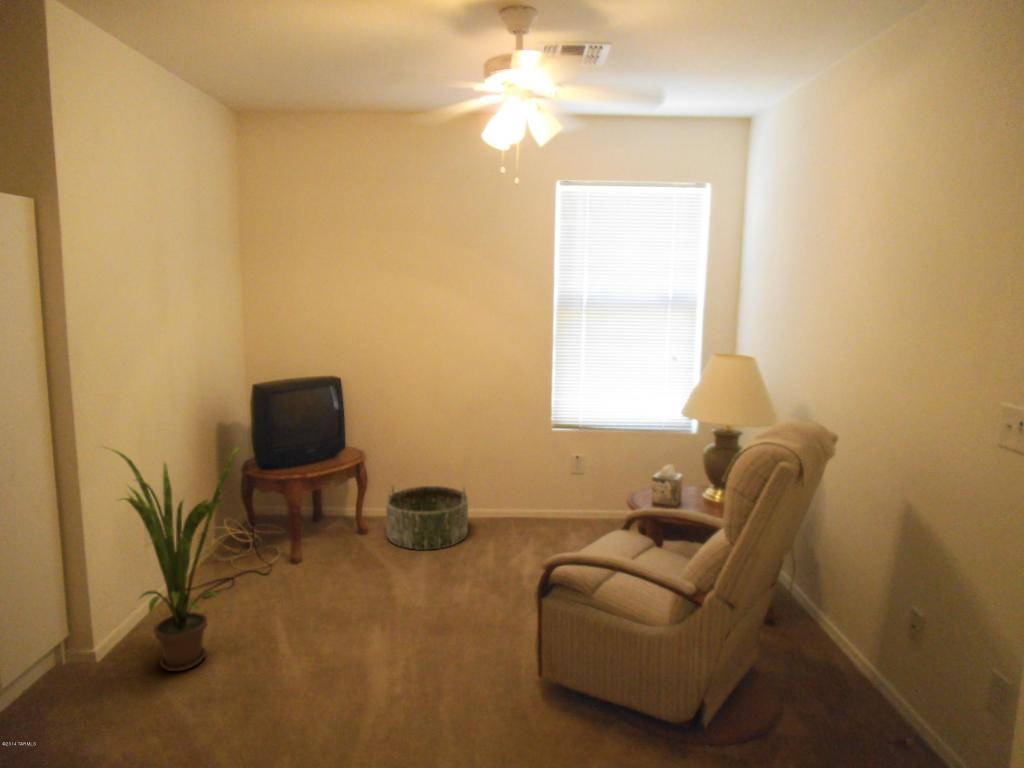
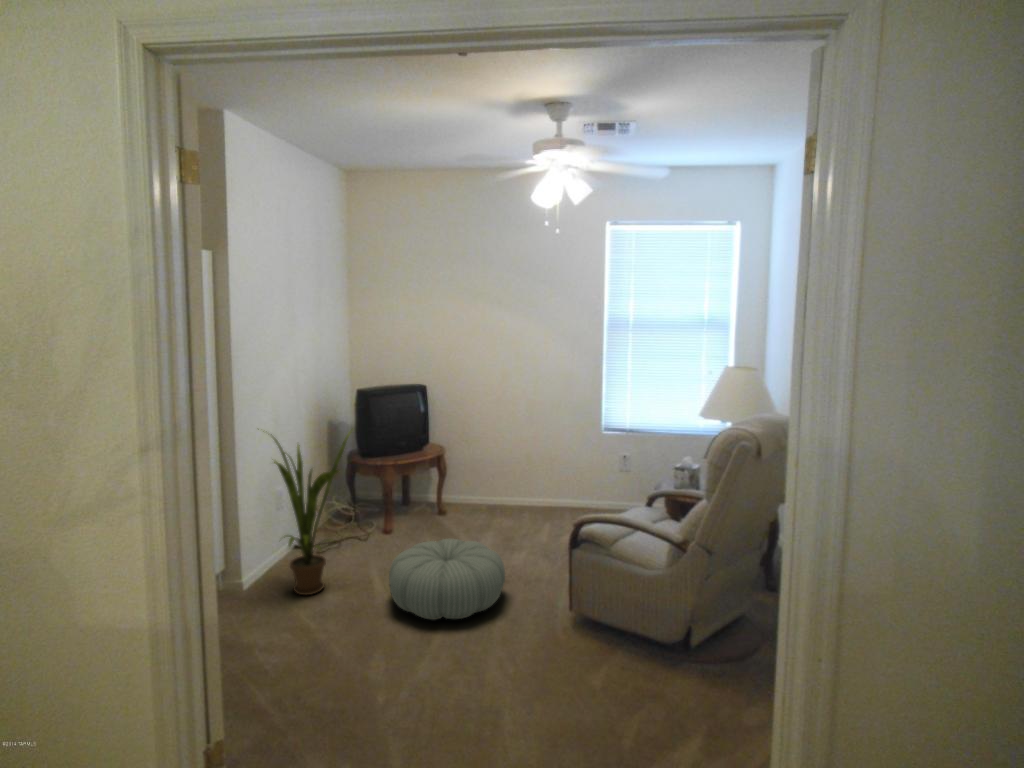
basket: present [386,486,468,550] -> none [461,475,529,528]
pouf: none [295,581,450,703] -> present [389,539,505,620]

